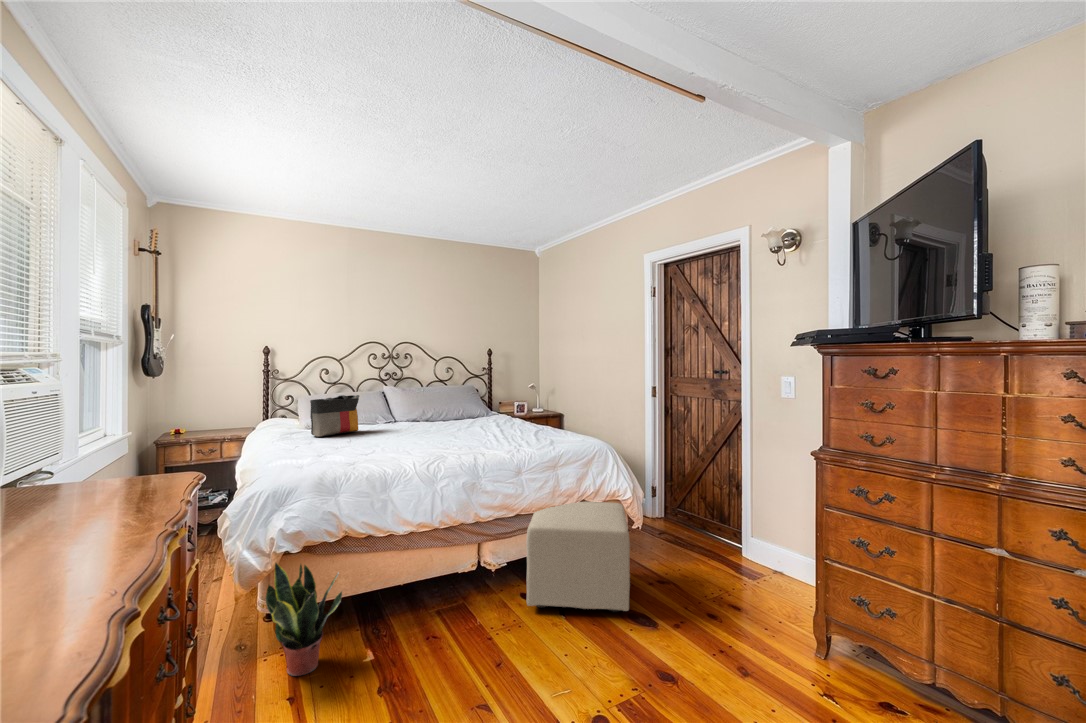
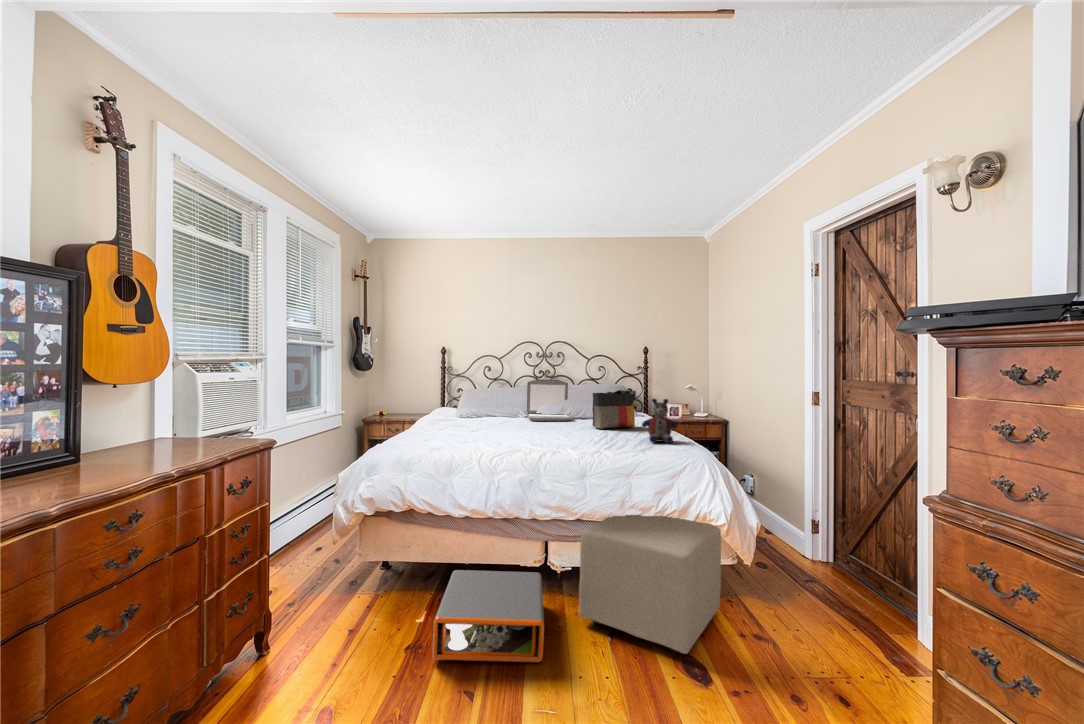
laptop: none [389,383,443,427] -> present [527,379,573,421]
tote bag: present [310,395,359,436] -> present [592,390,636,429]
stuffed bear: none [539,399,570,439] -> present [642,399,678,443]
potted plant: present [266,563,342,676] -> none [333,518,404,620]
storage box: none [394,576,525,685] -> present [432,570,544,662]

